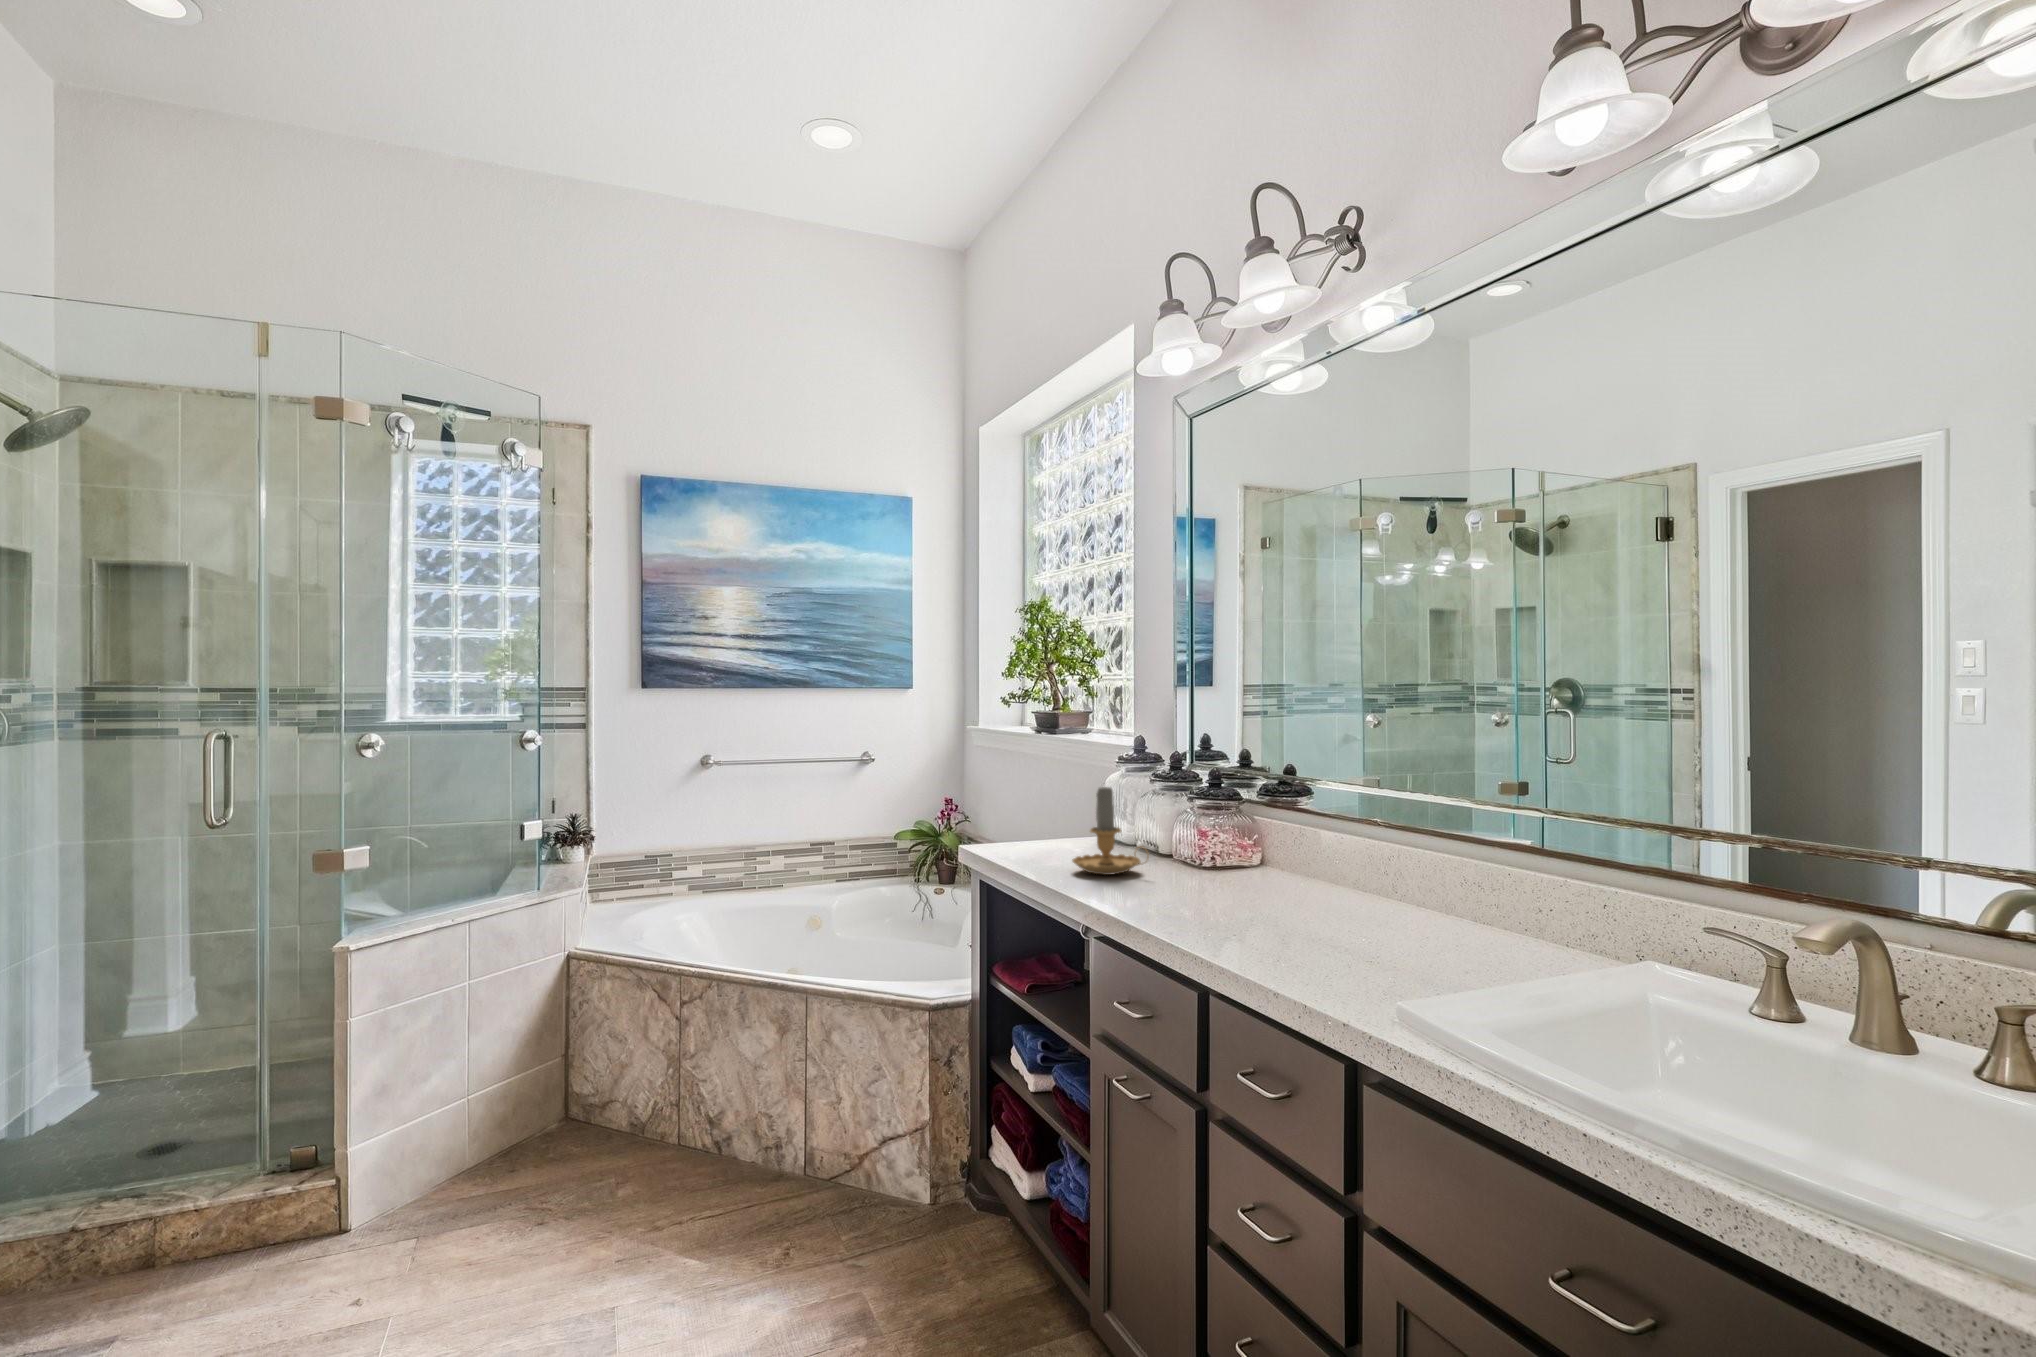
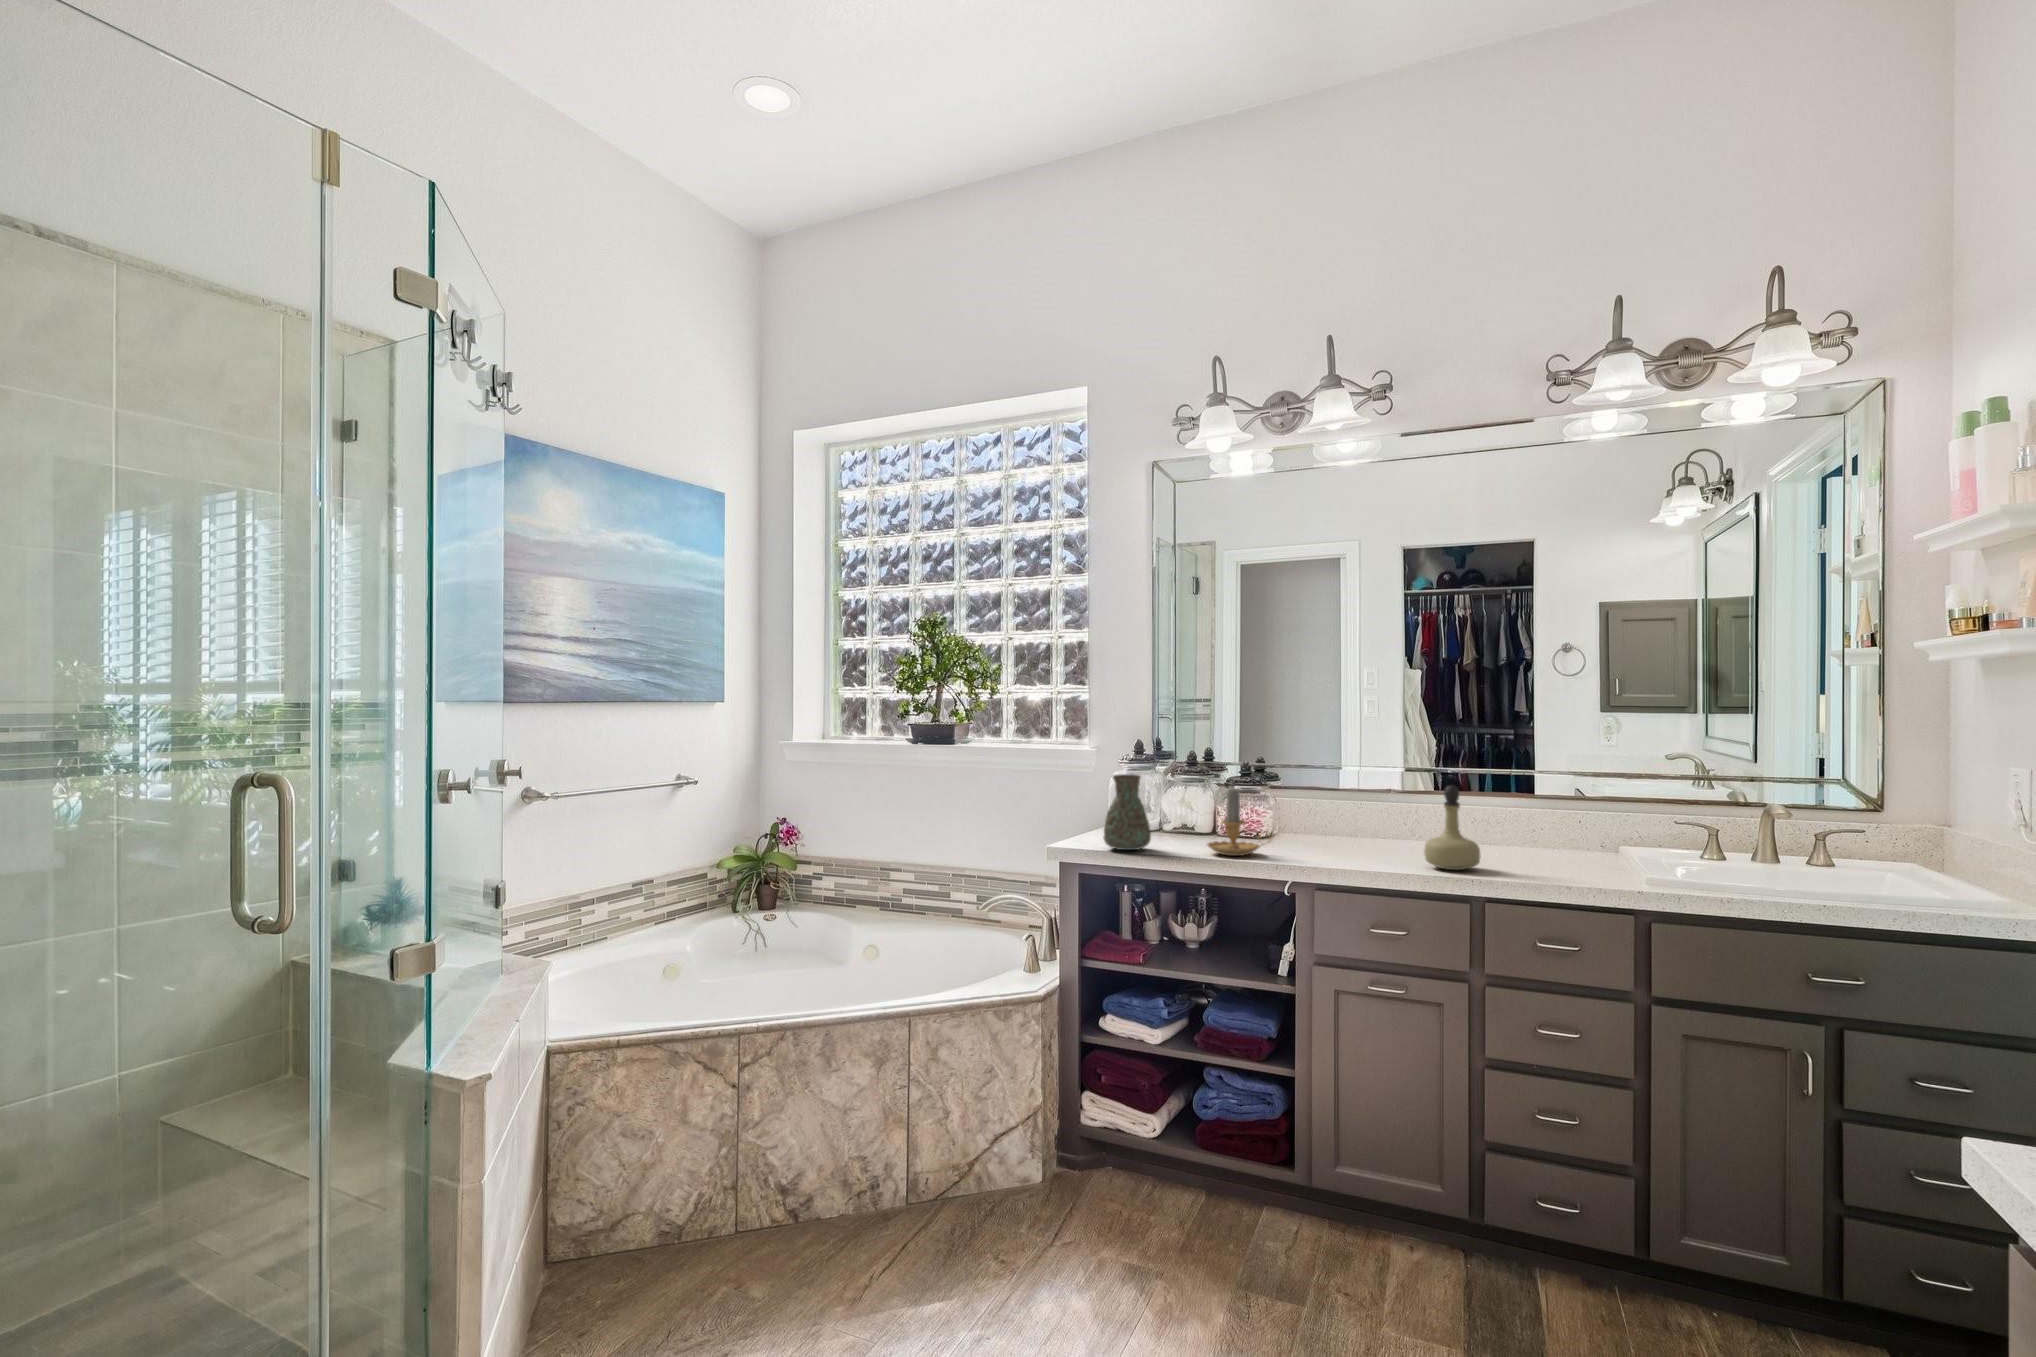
decorative vase: none [1006,763,1062,854] -> present [1103,774,1151,850]
perfume bottle: none [1221,796,1306,934] -> present [1424,785,1480,870]

